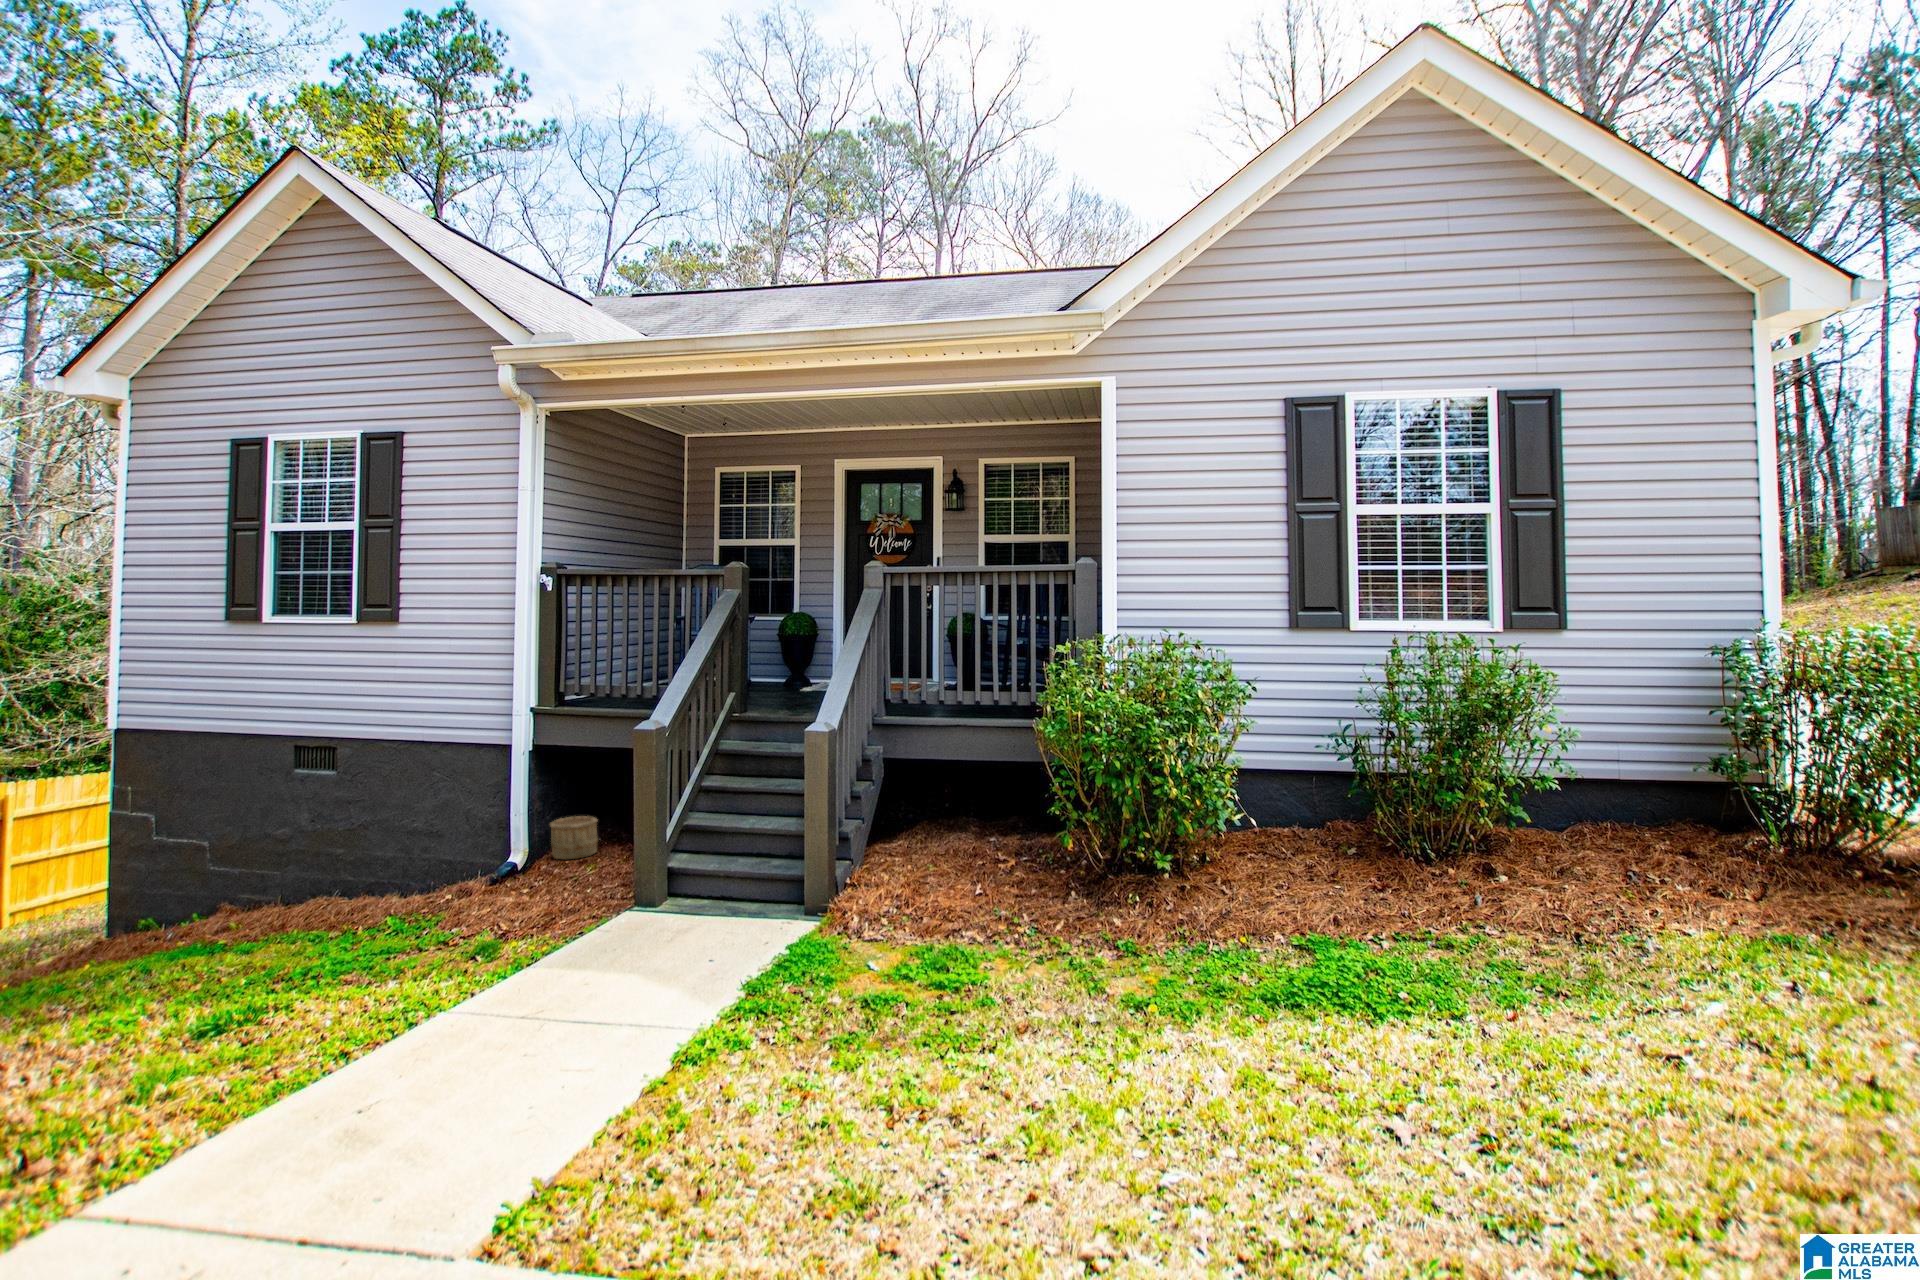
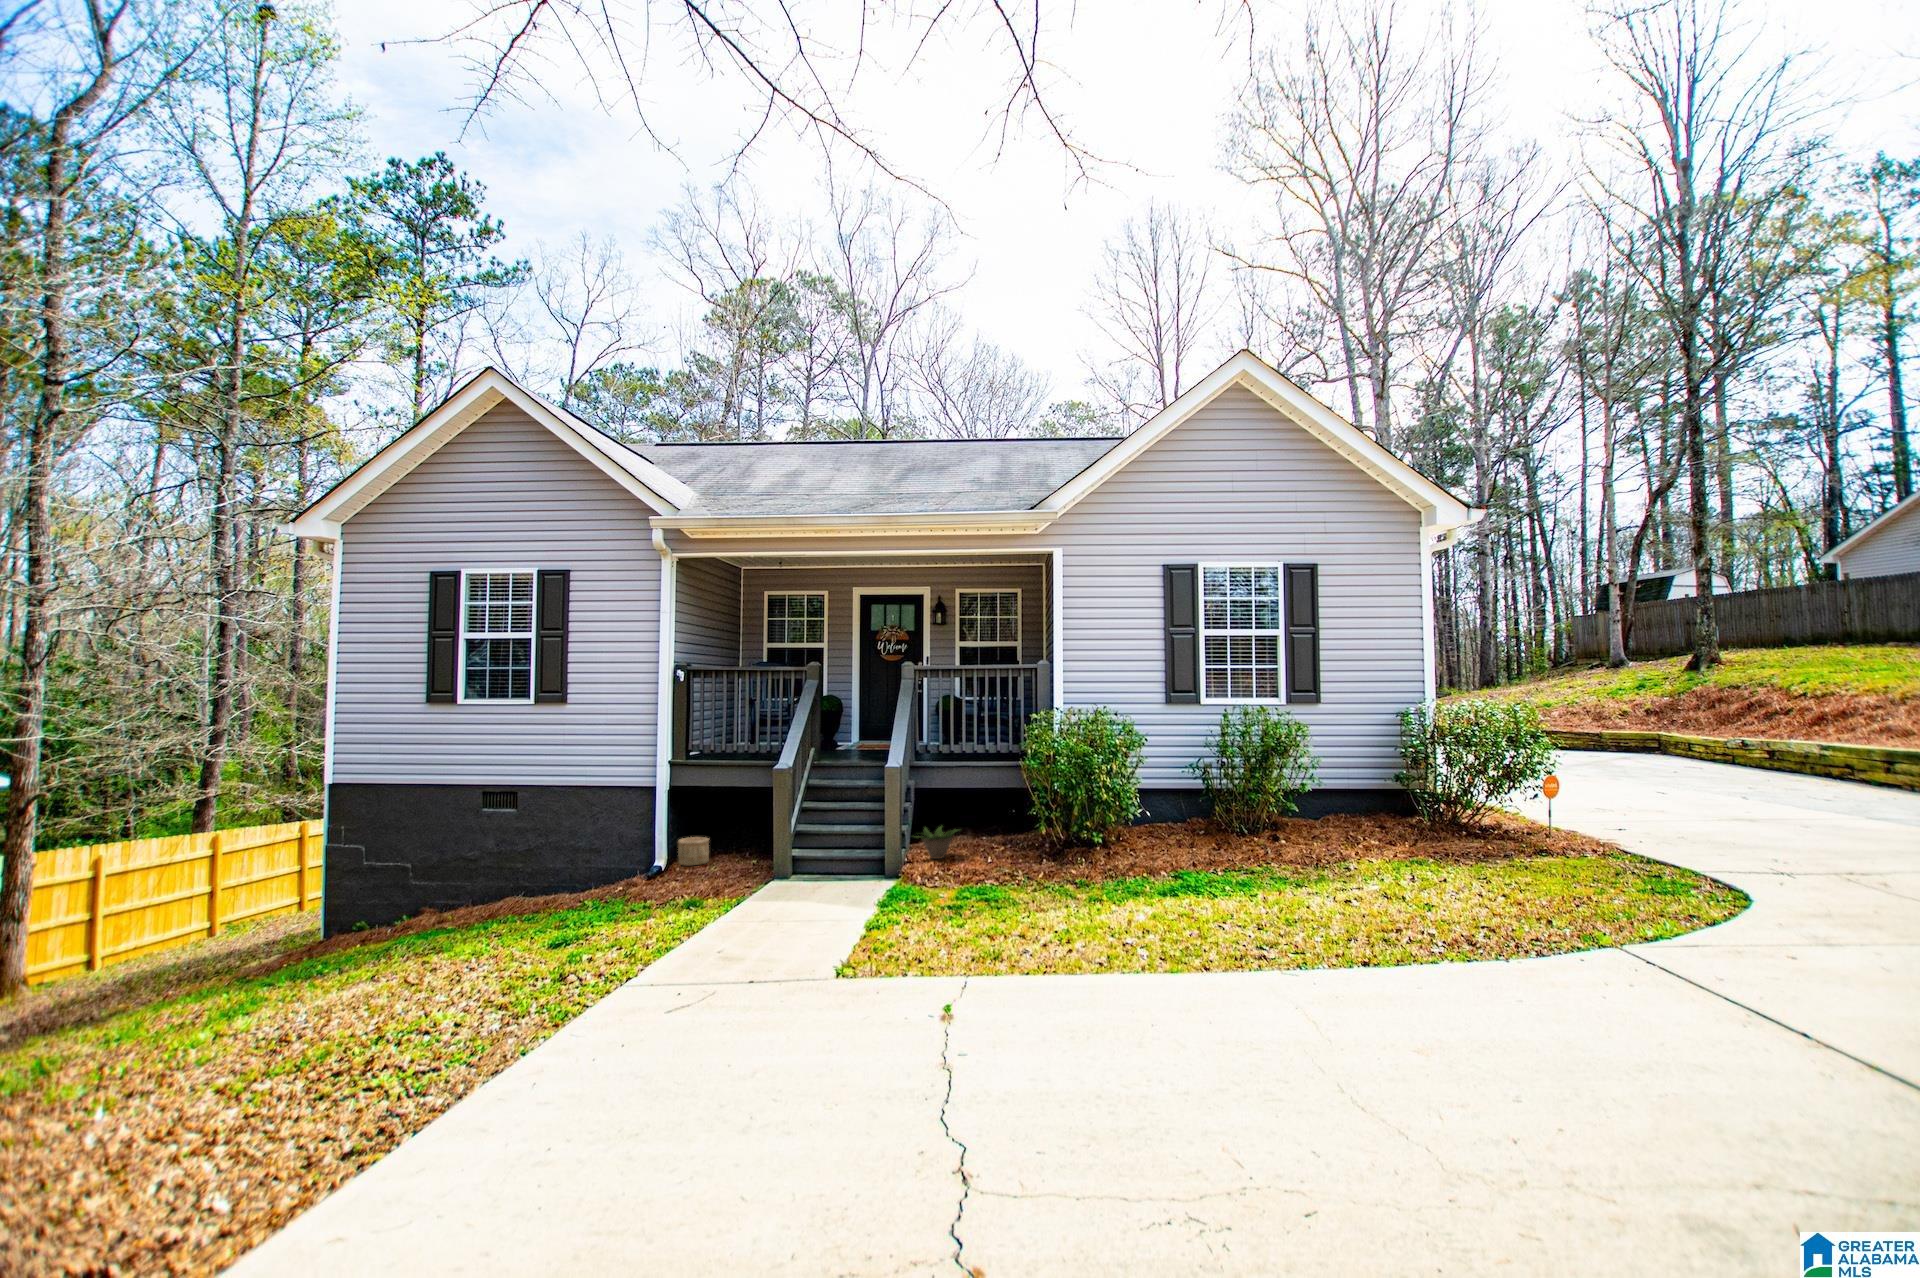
decorative plant: none [846,822,934,880] -> present [918,826,959,859]

